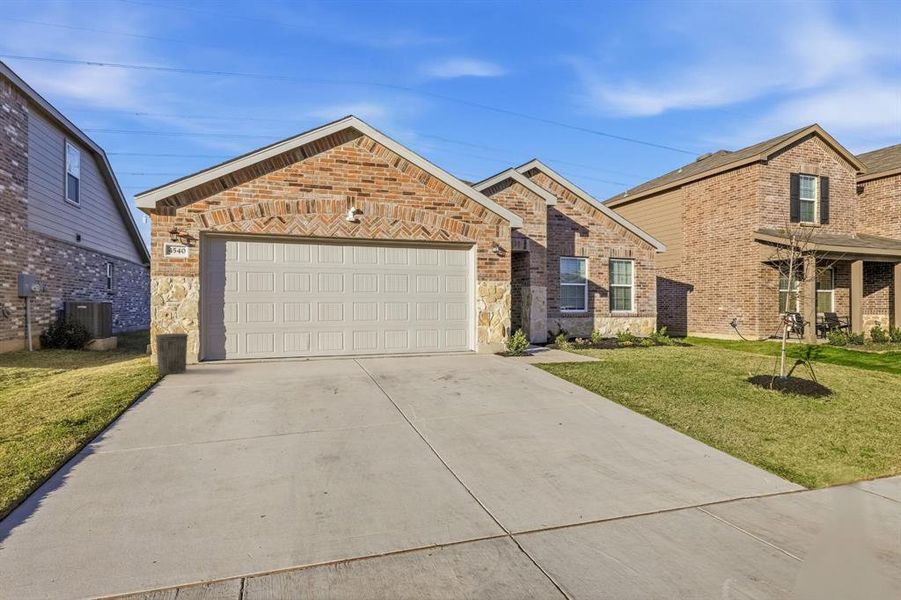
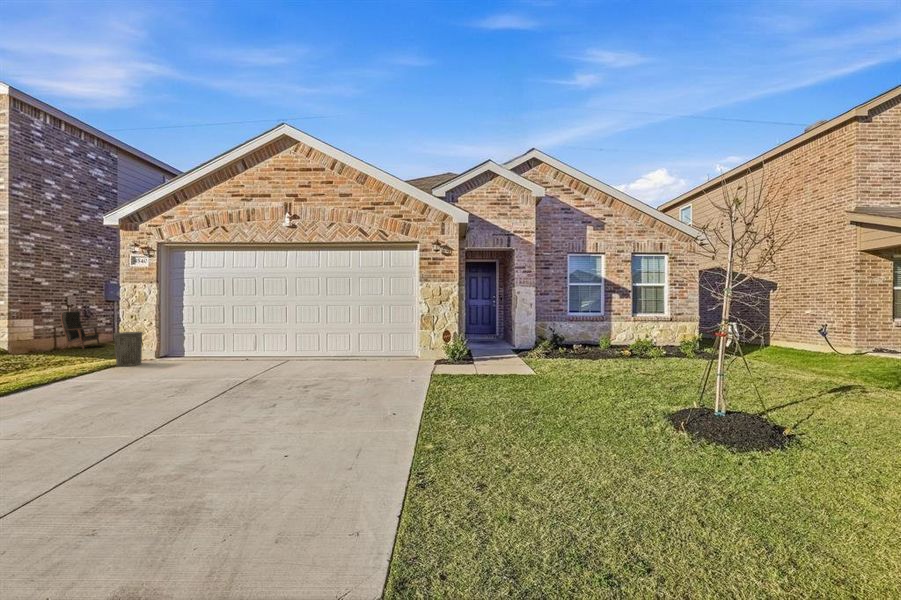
lounge chair: none [7,308,56,357] -> present [61,311,100,349]

